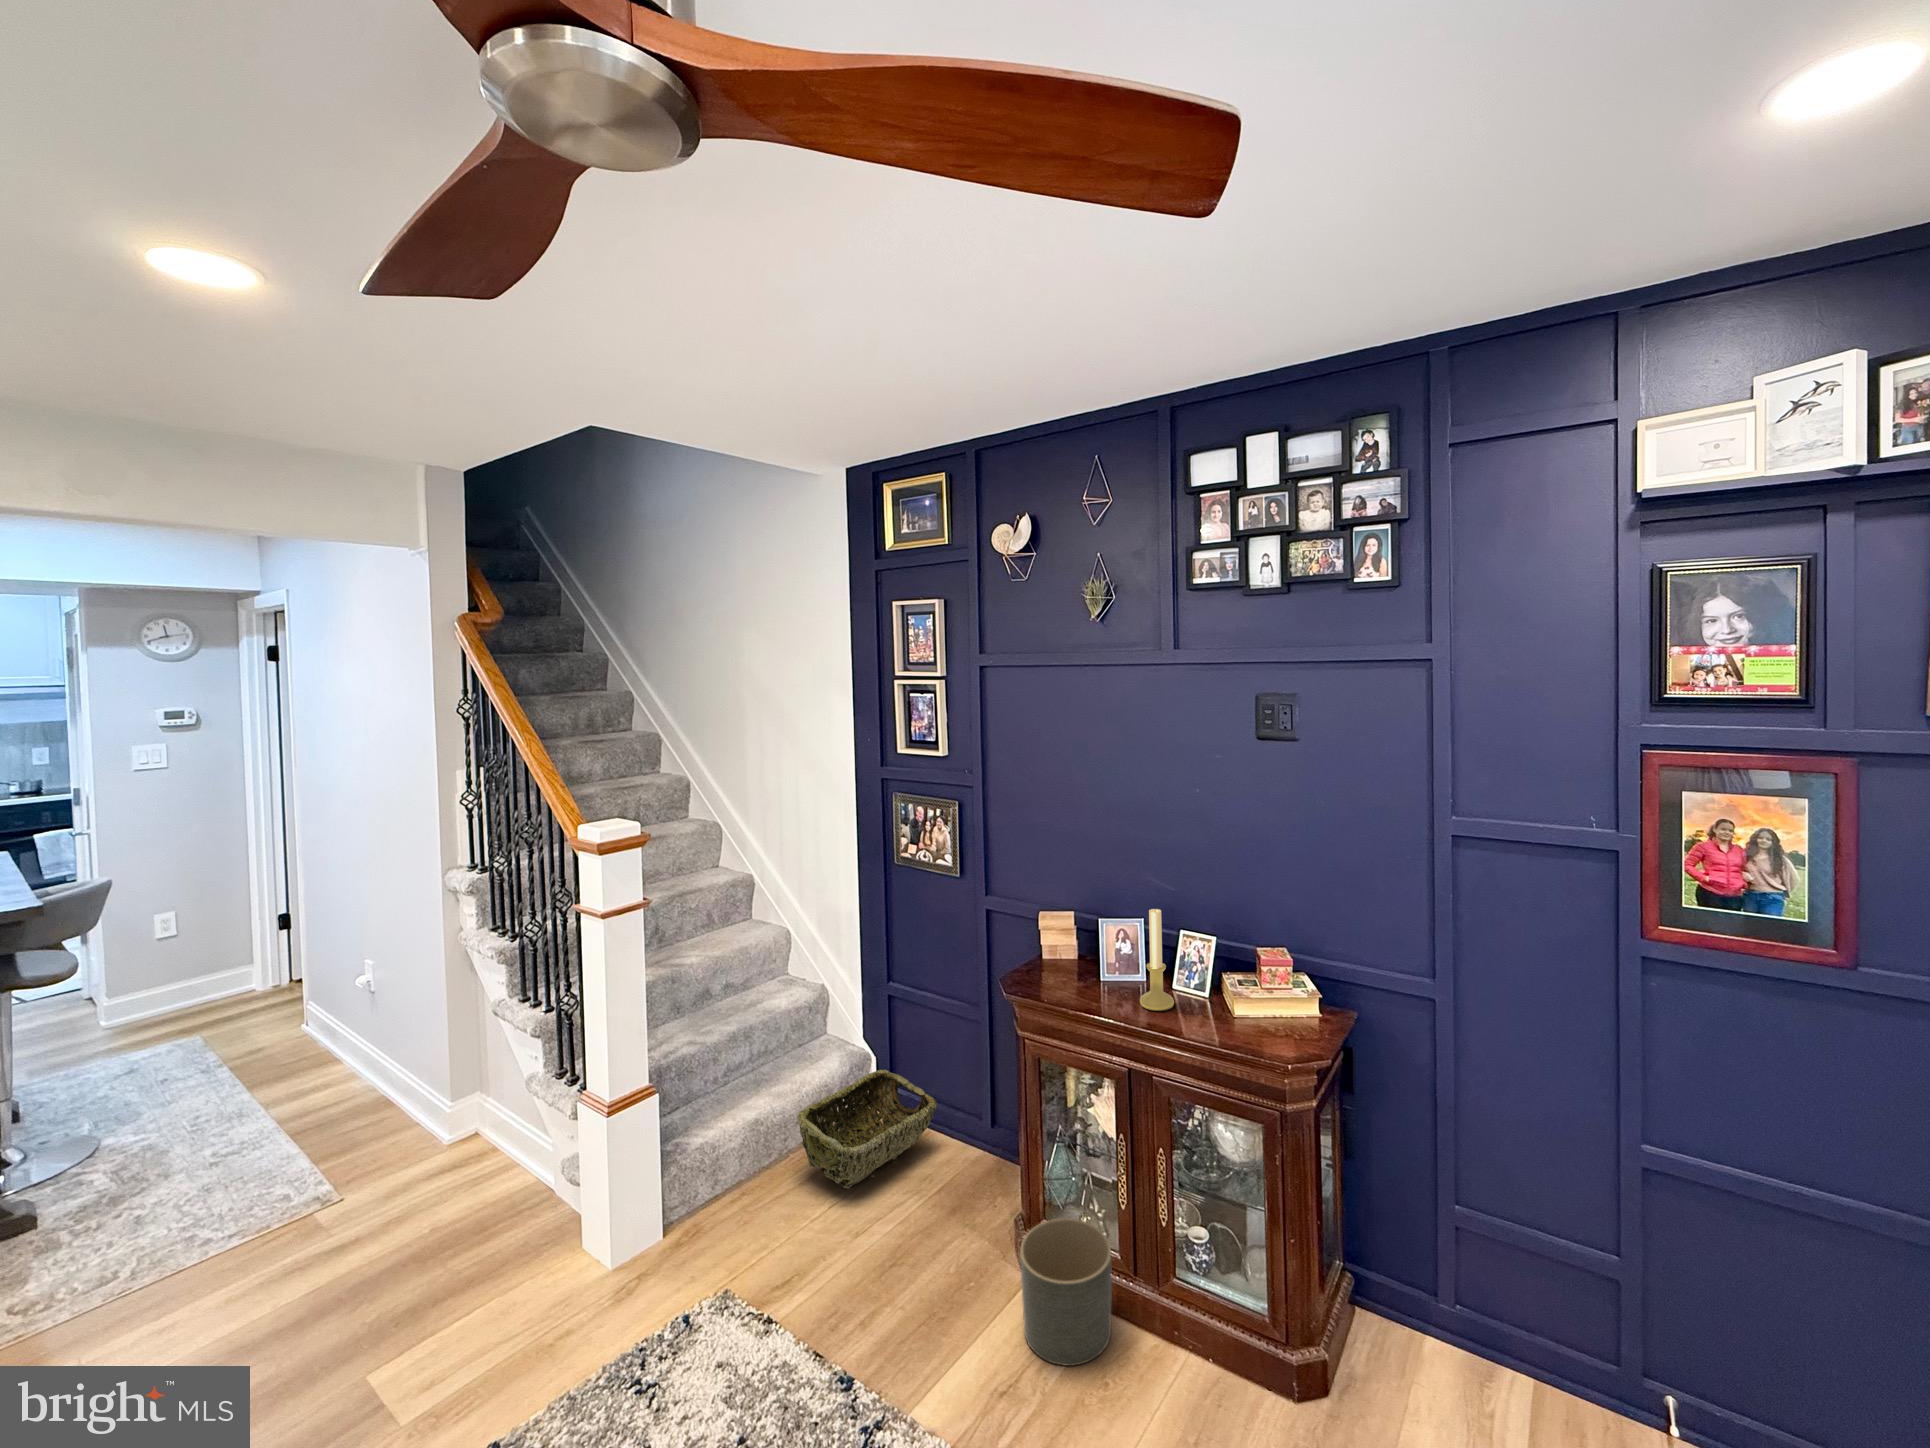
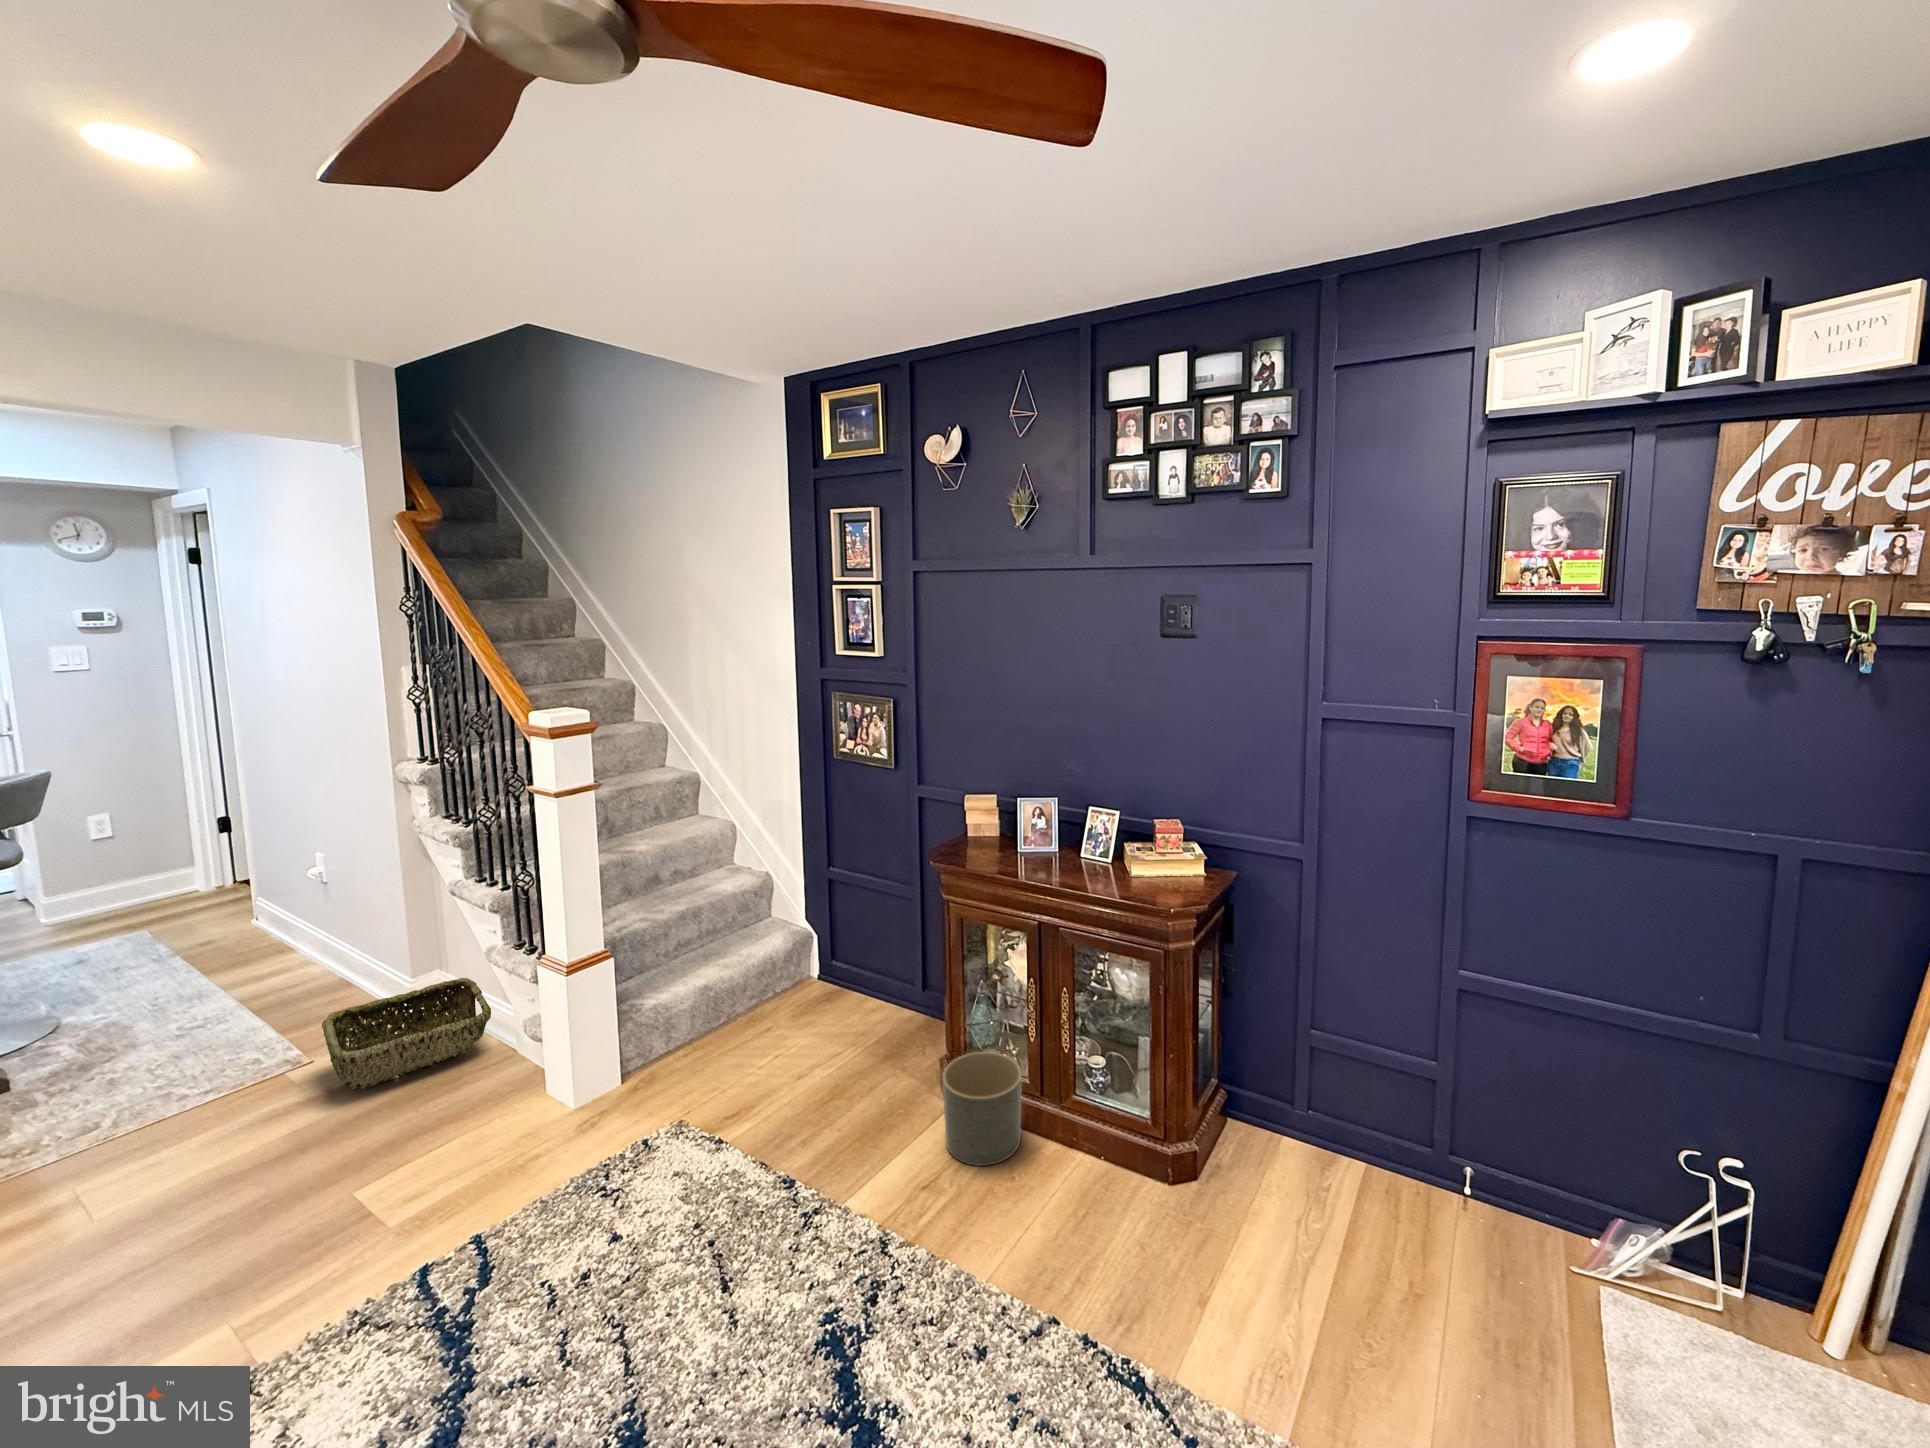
candle holder: present [1140,909,1174,1011] -> none [1051,784,1081,874]
woven basket: present [798,1070,937,1188] -> present [322,978,491,1089]

